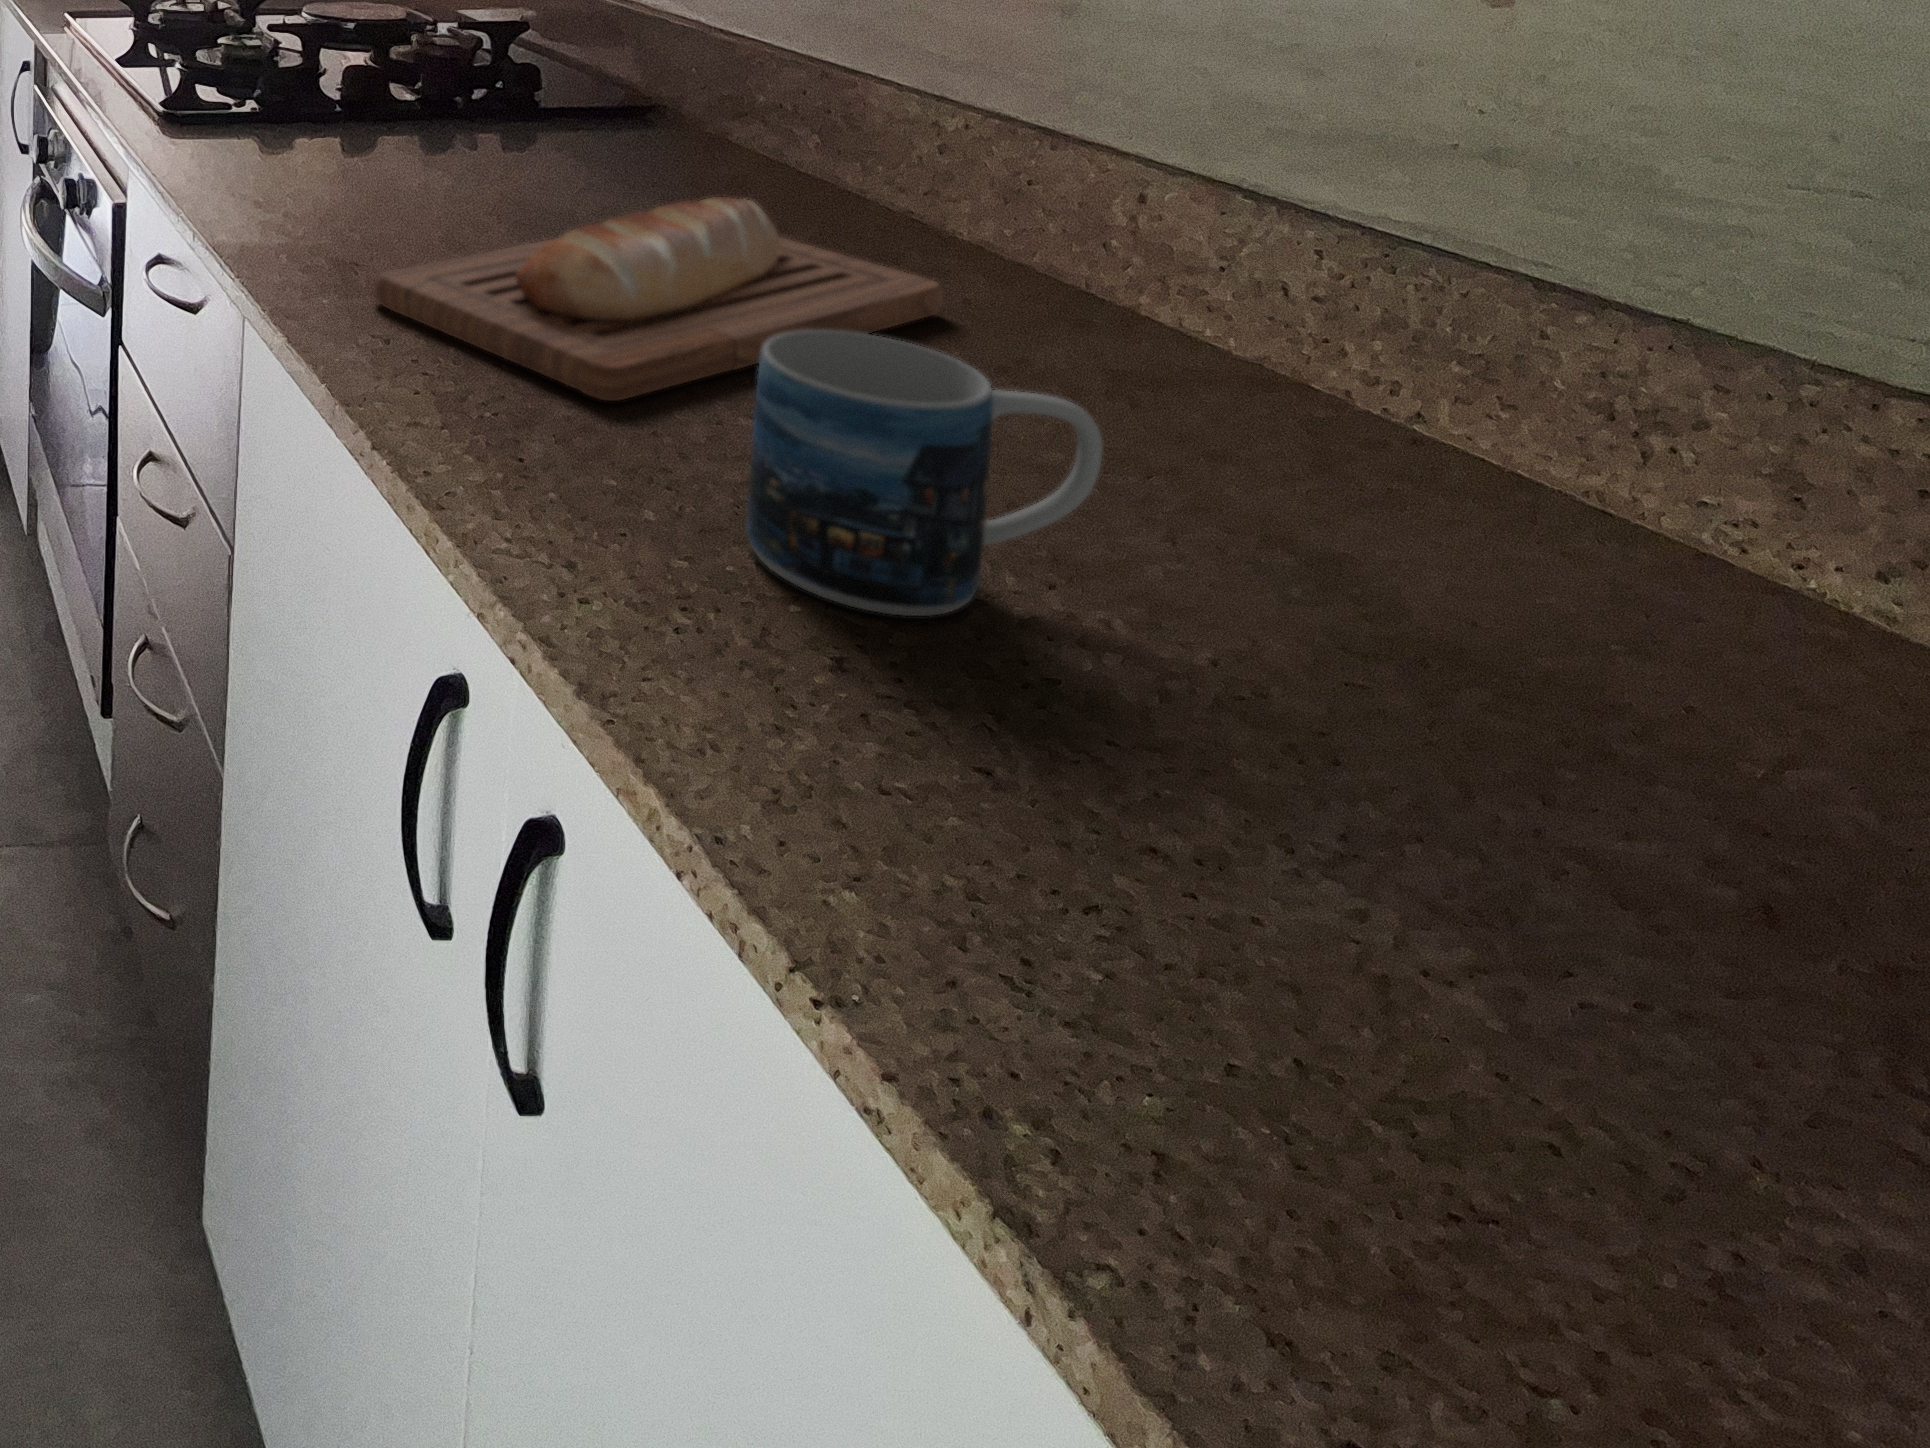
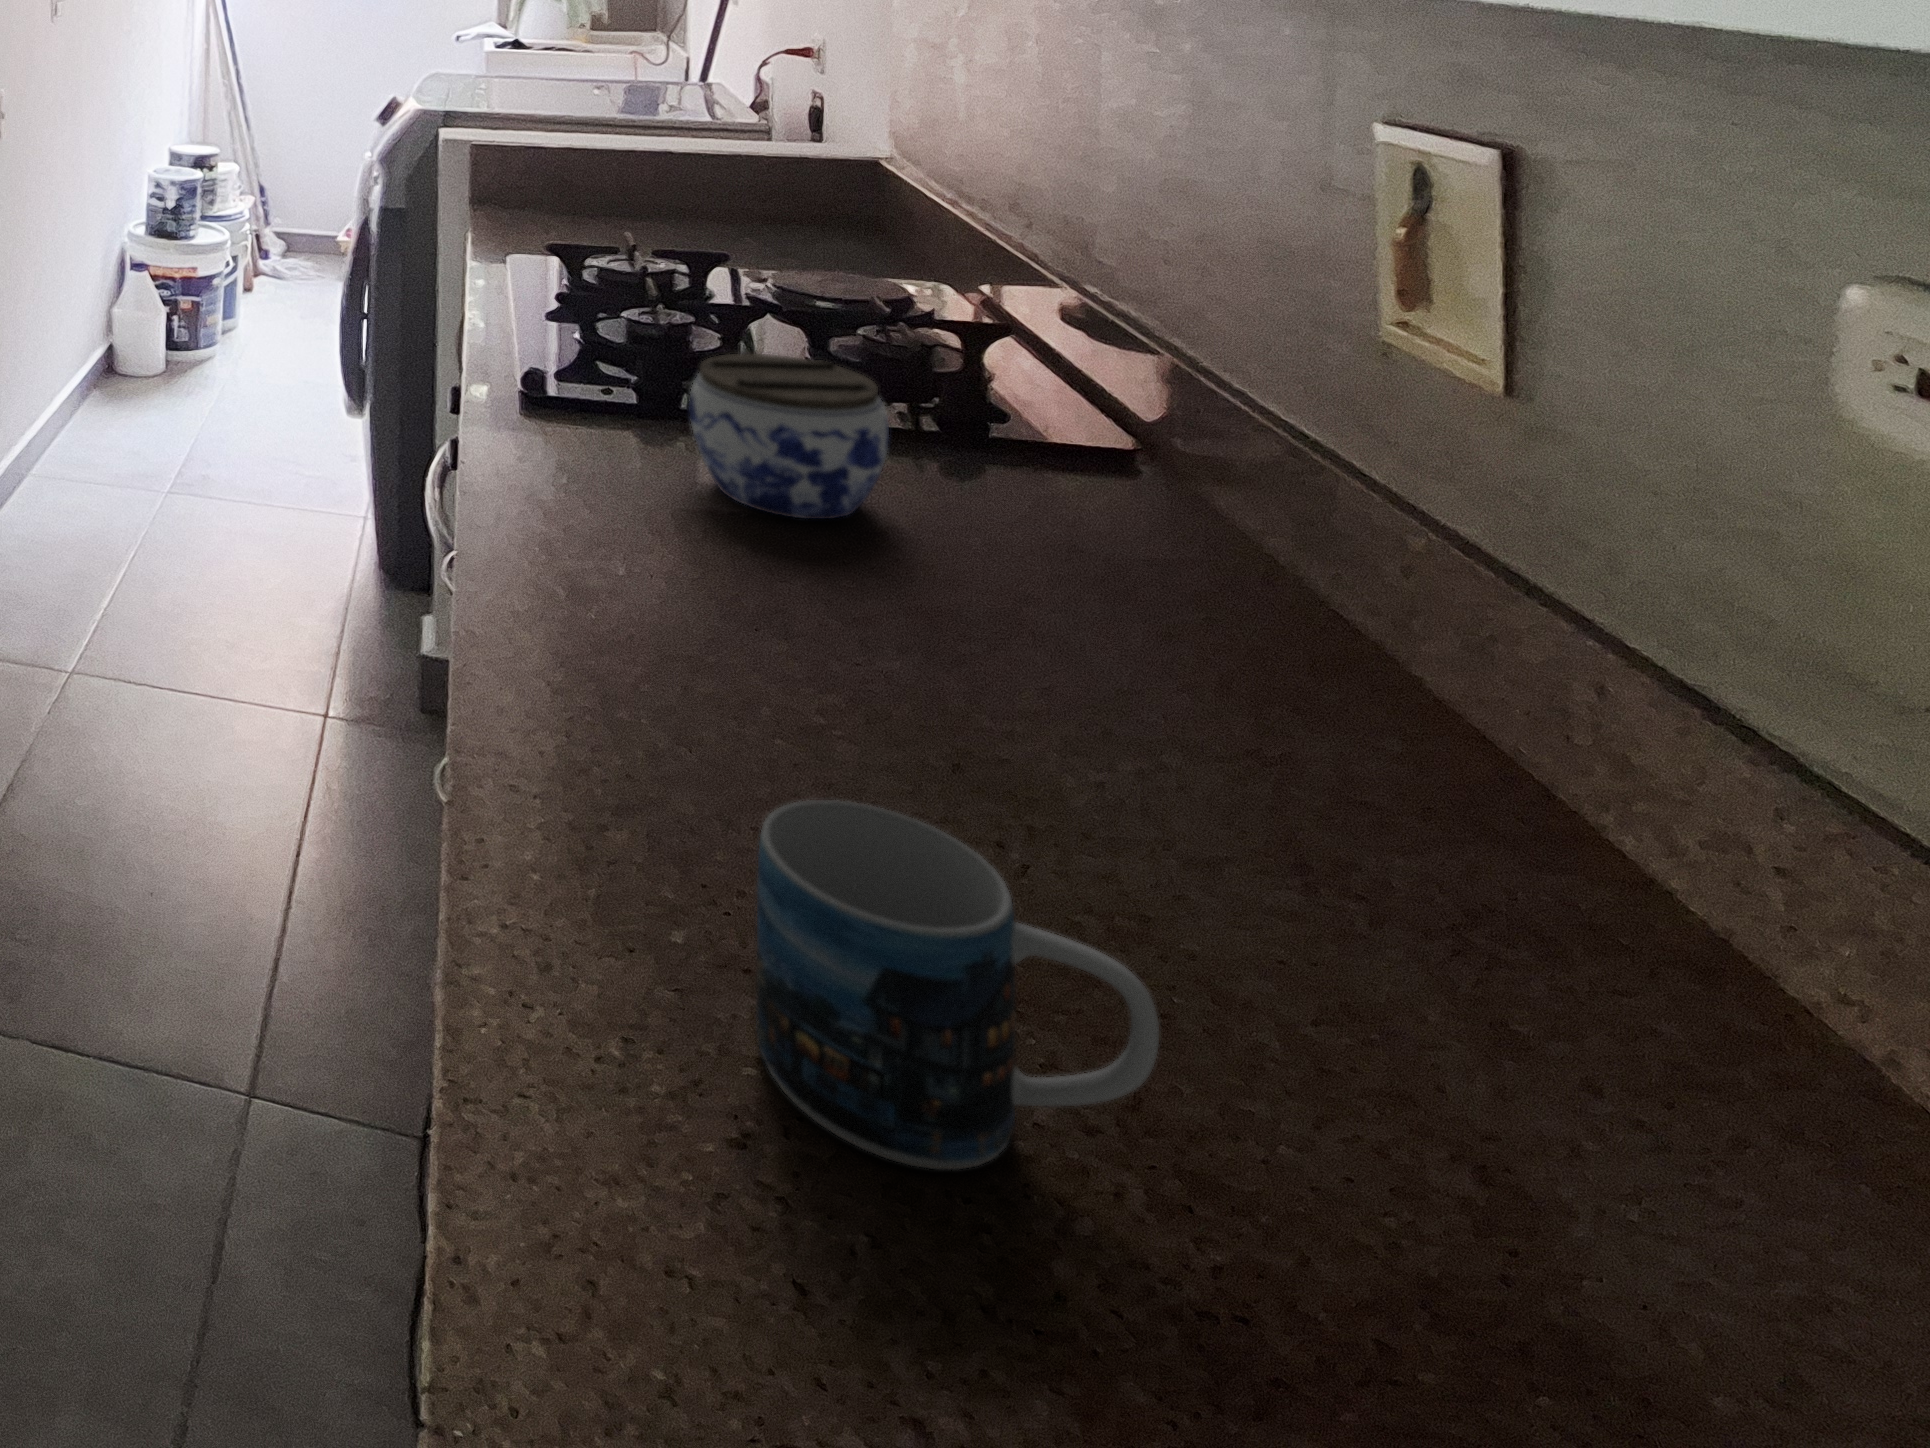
jar: none [353,43,520,180] -> present [690,354,889,519]
bread loaf: present [375,197,943,401] -> none [575,601,1321,825]

